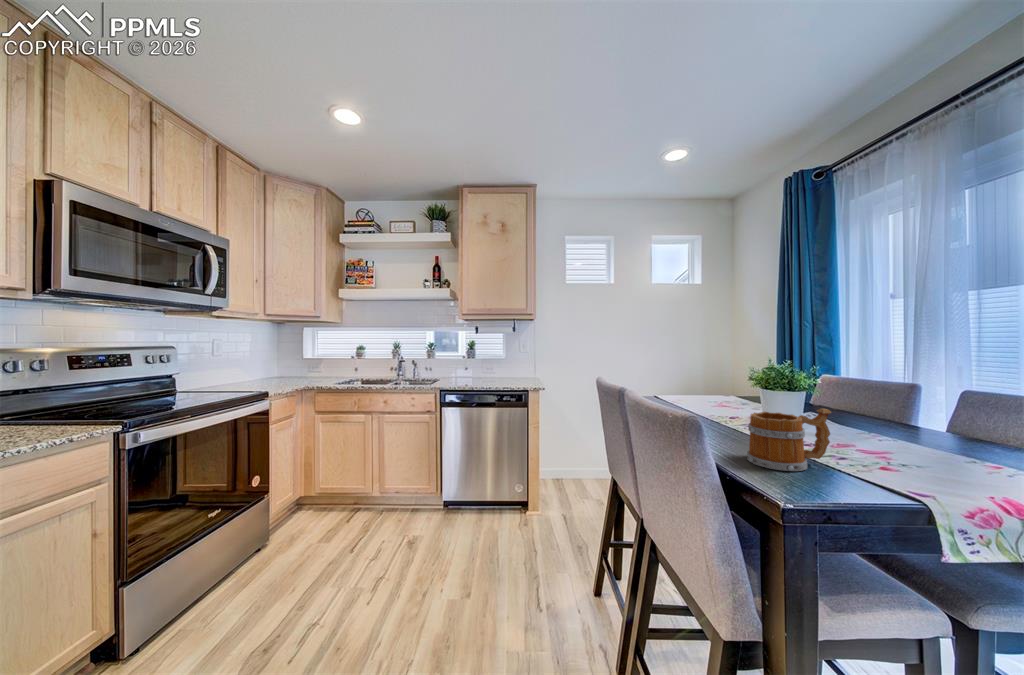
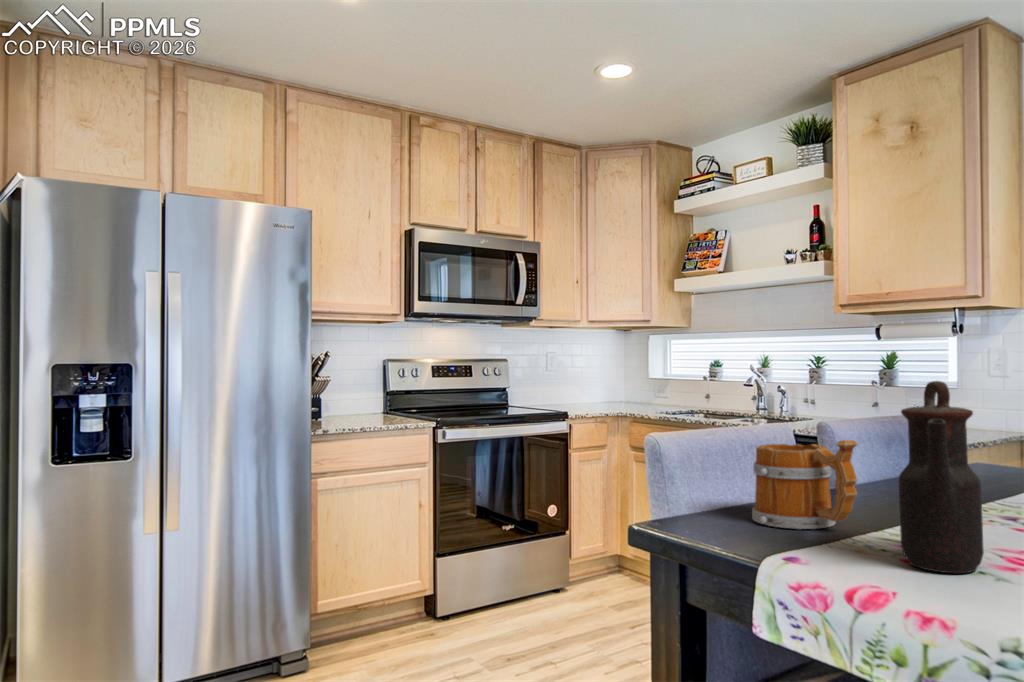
teapot: none [862,375,976,479] -> present [899,381,984,573]

